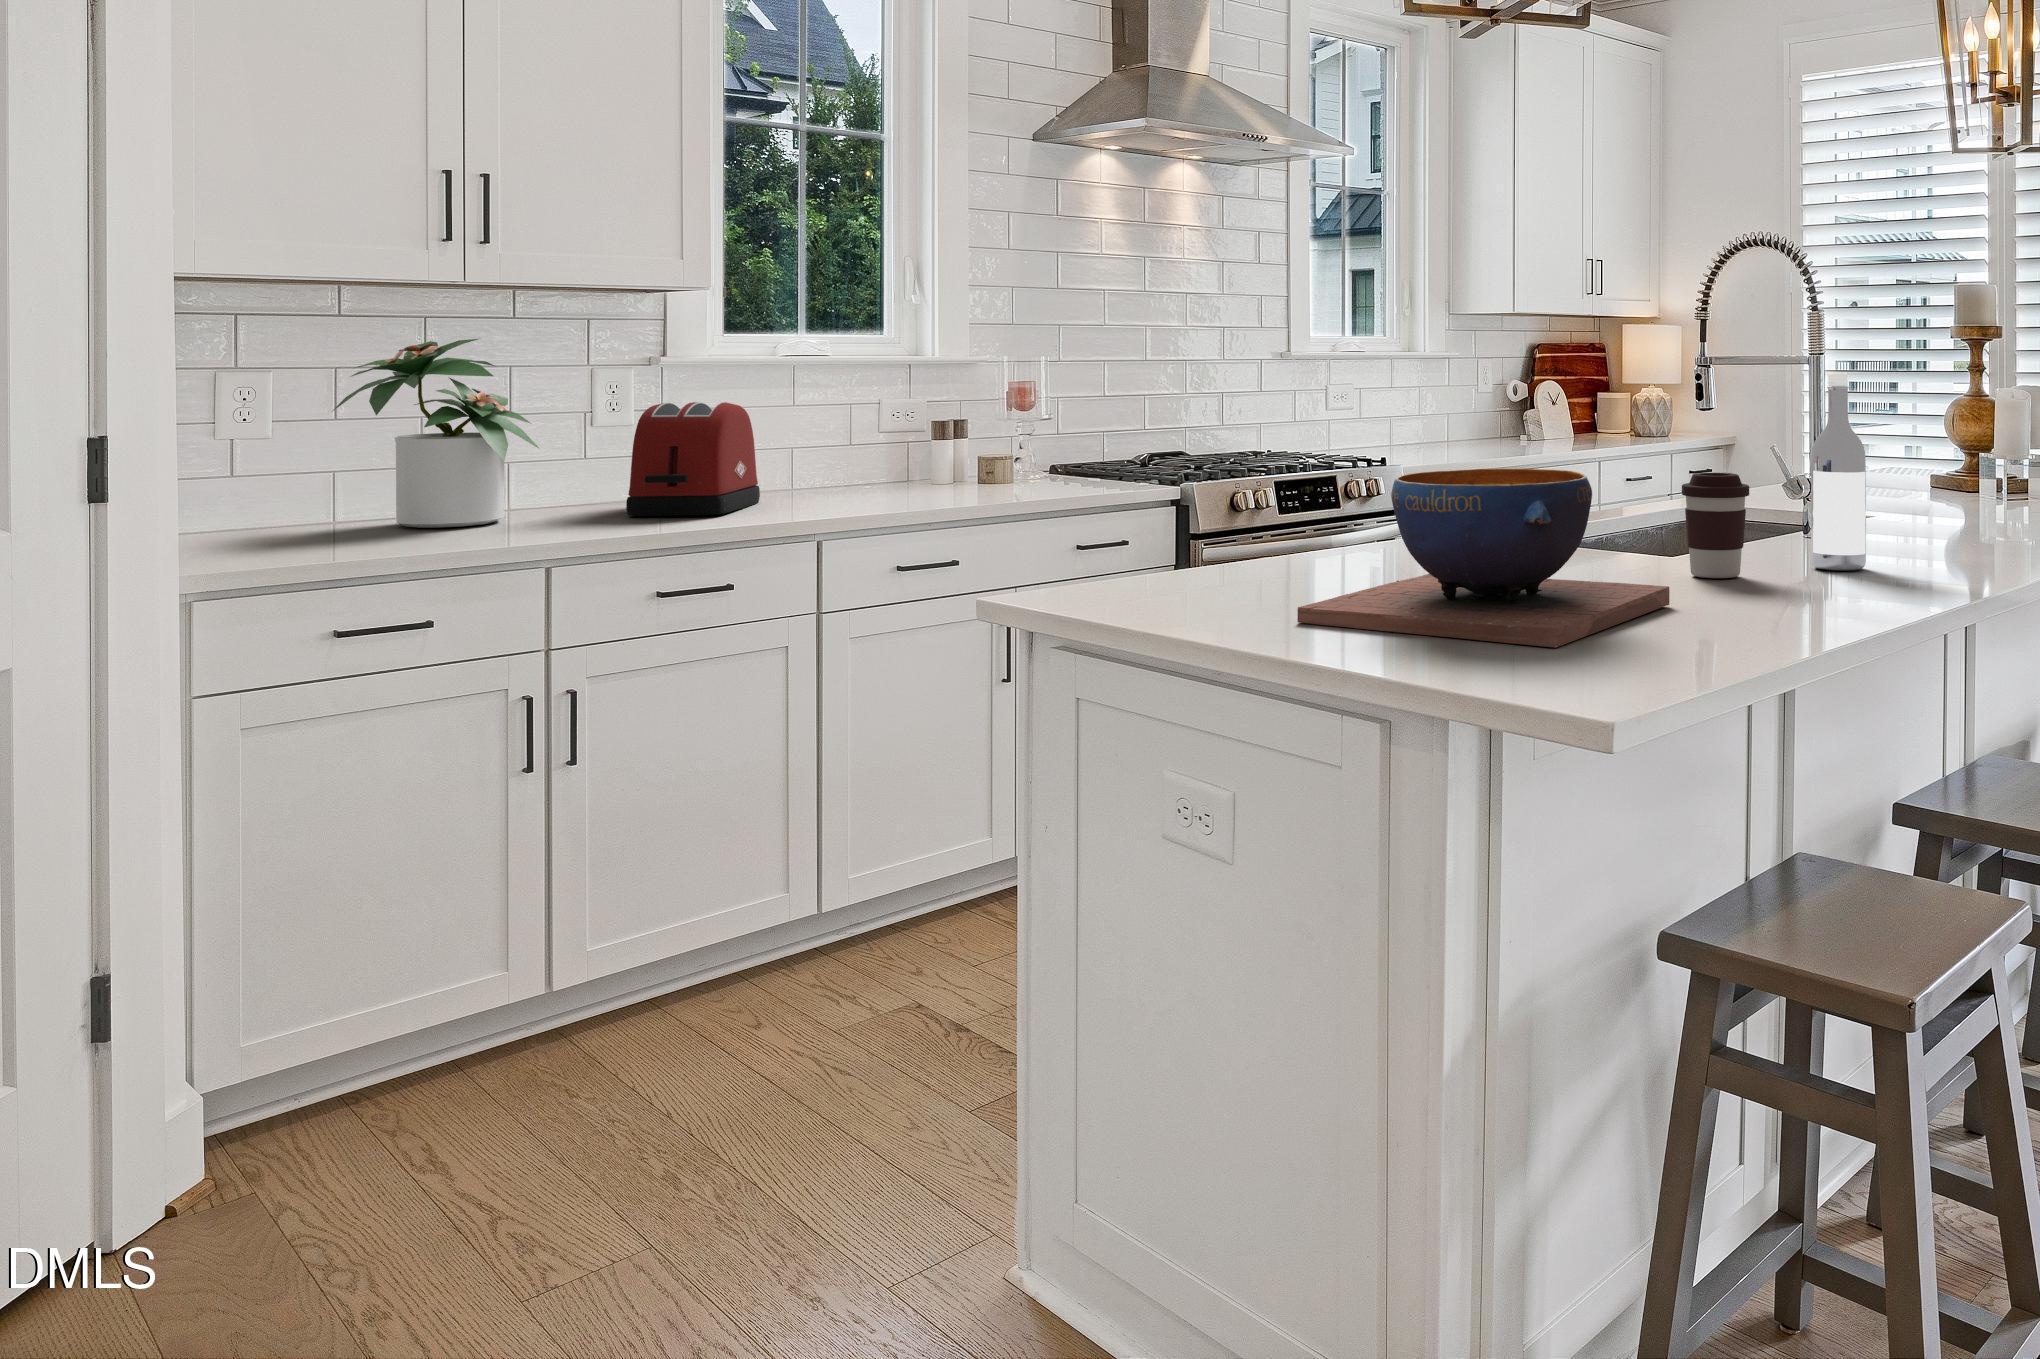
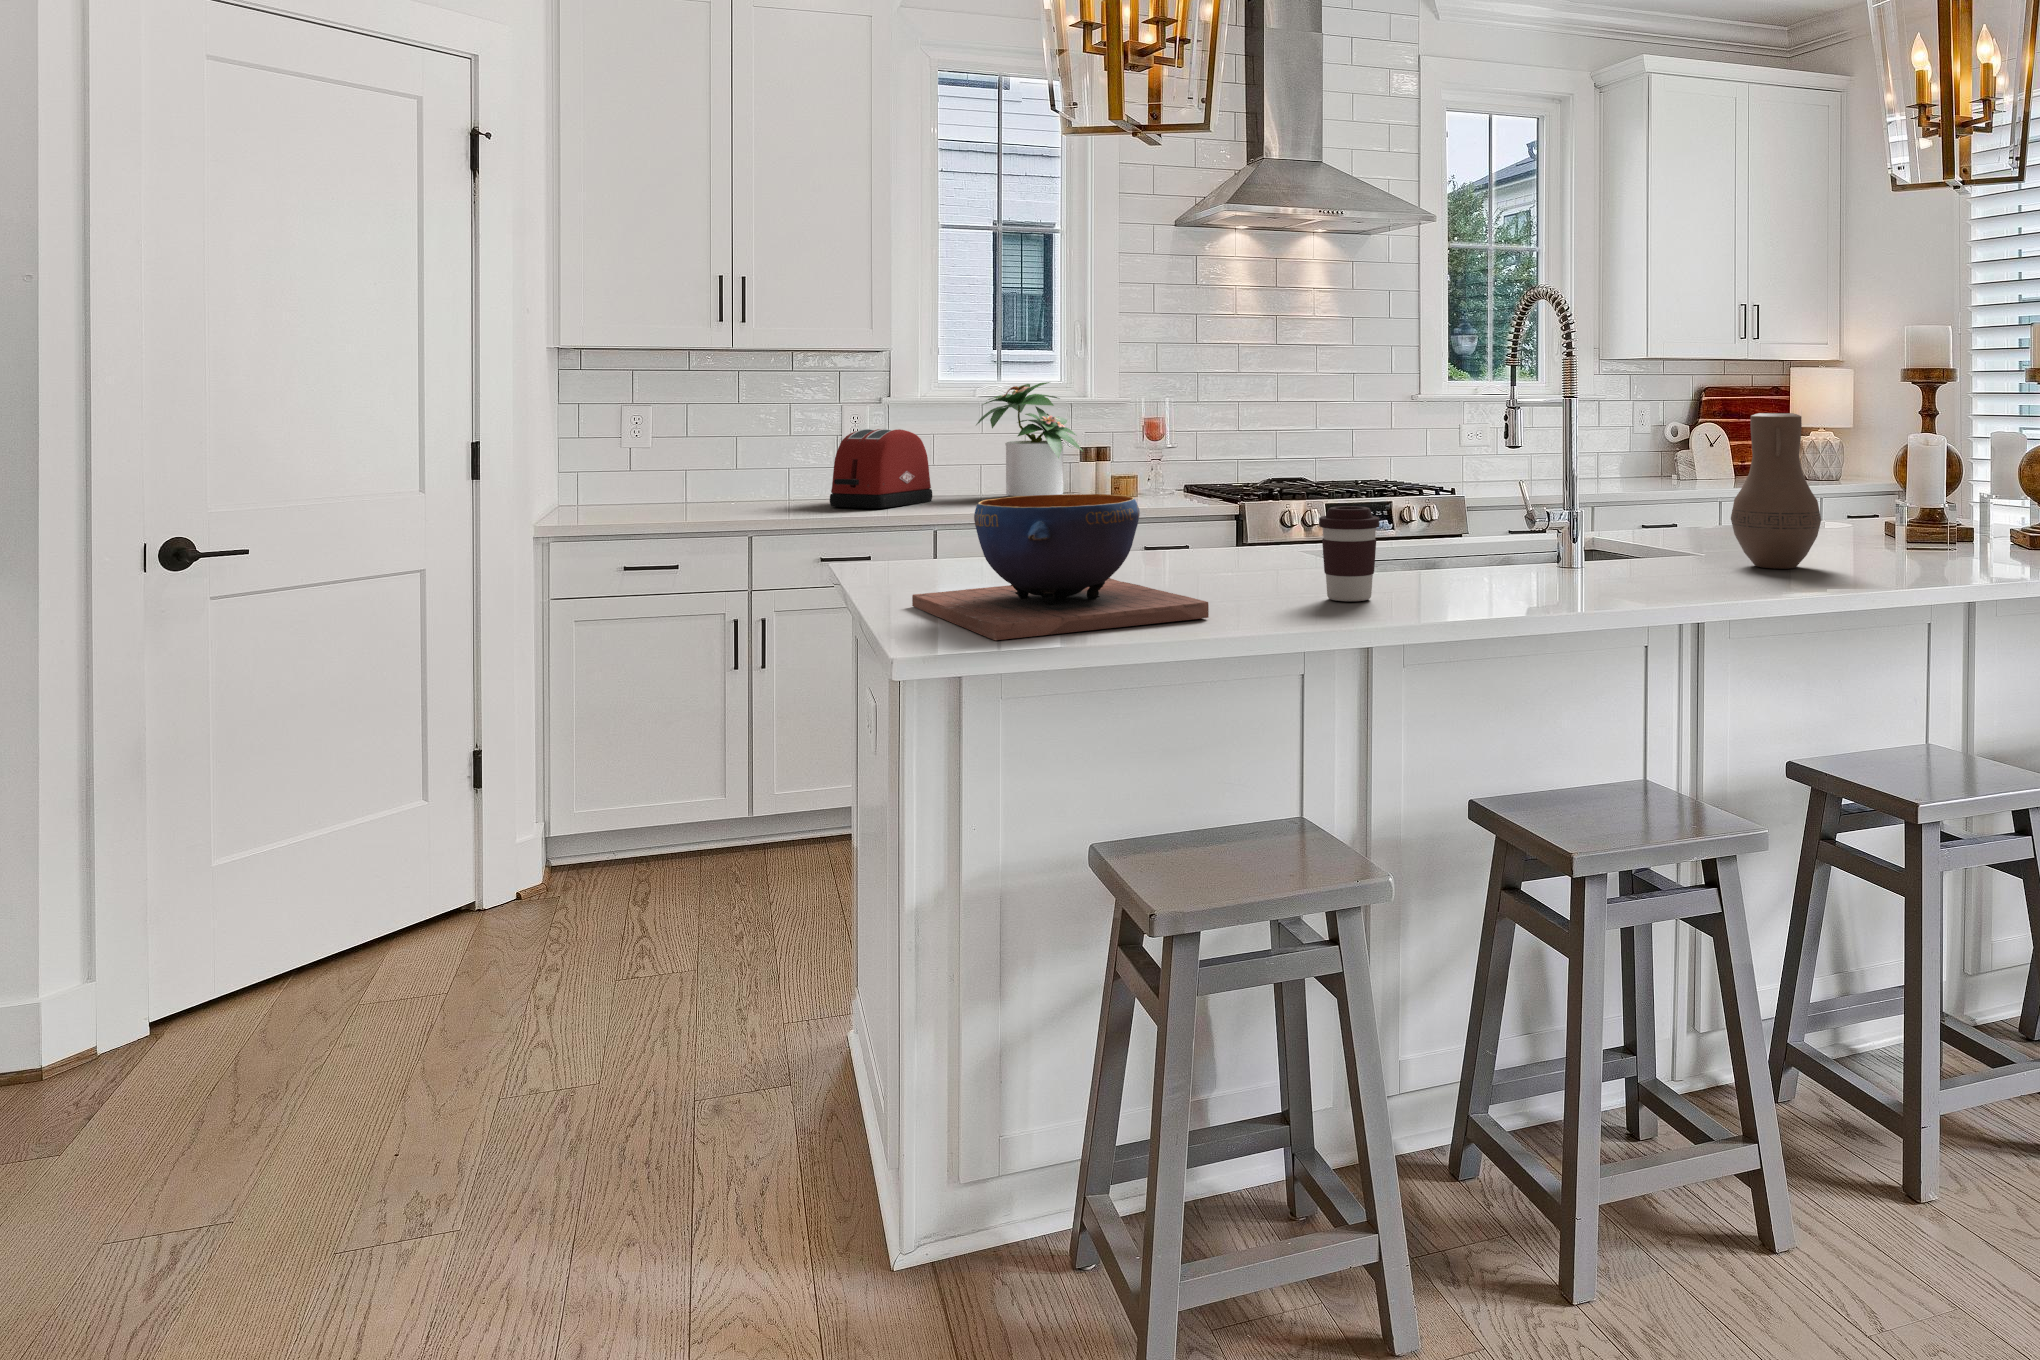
potted plant: present [333,339,539,528] -> present [976,382,1083,497]
vase: none [1889,368,1976,522] -> present [1731,413,1821,569]
wine bottle: present [1811,372,1866,570] -> none [1459,418,1509,604]

